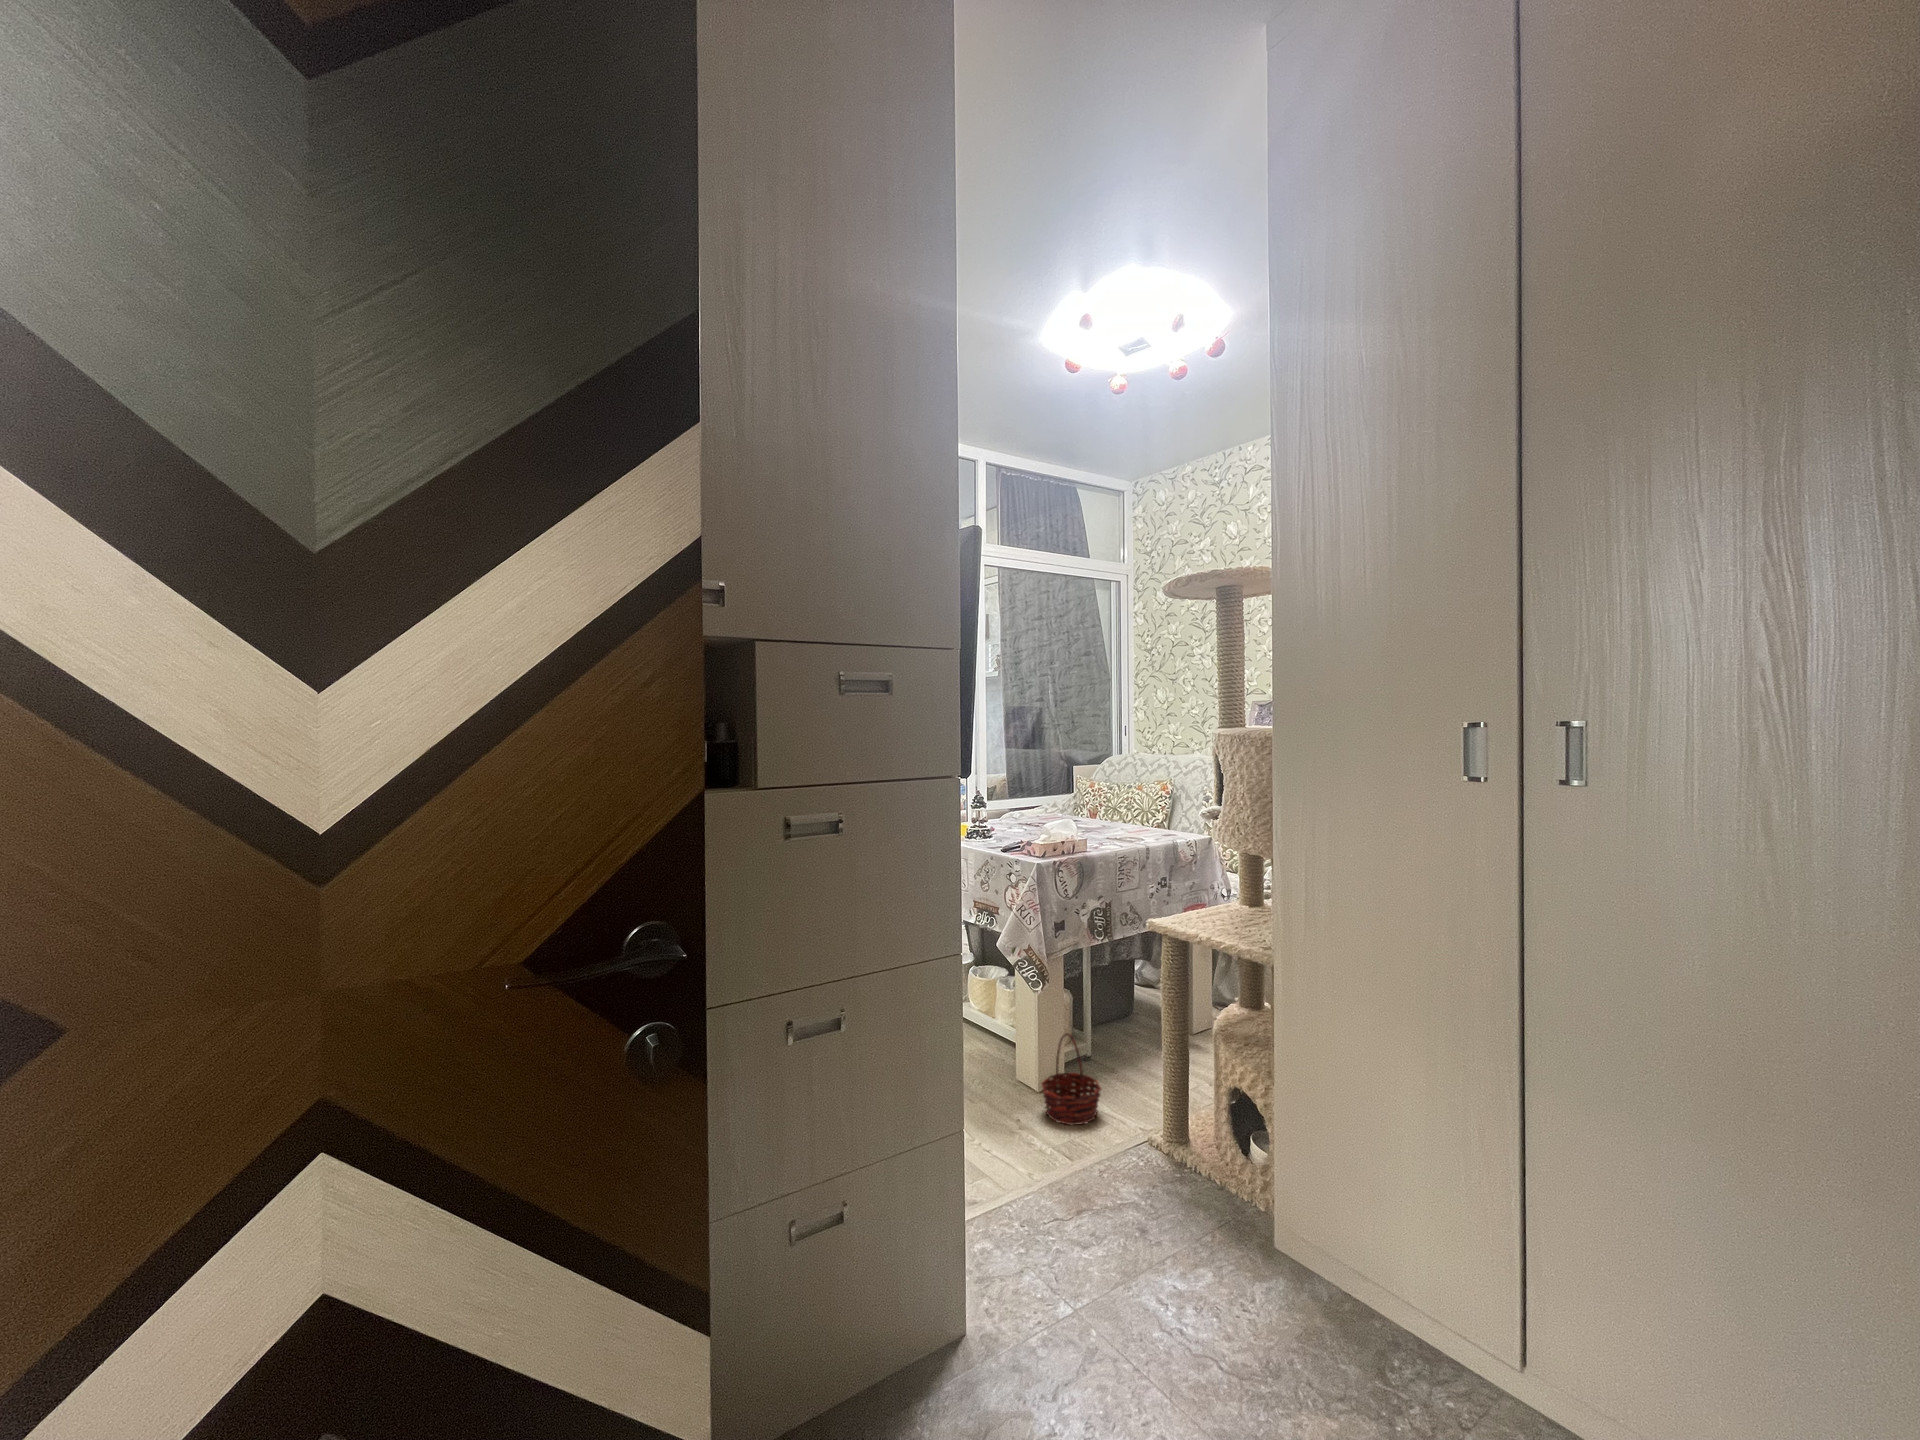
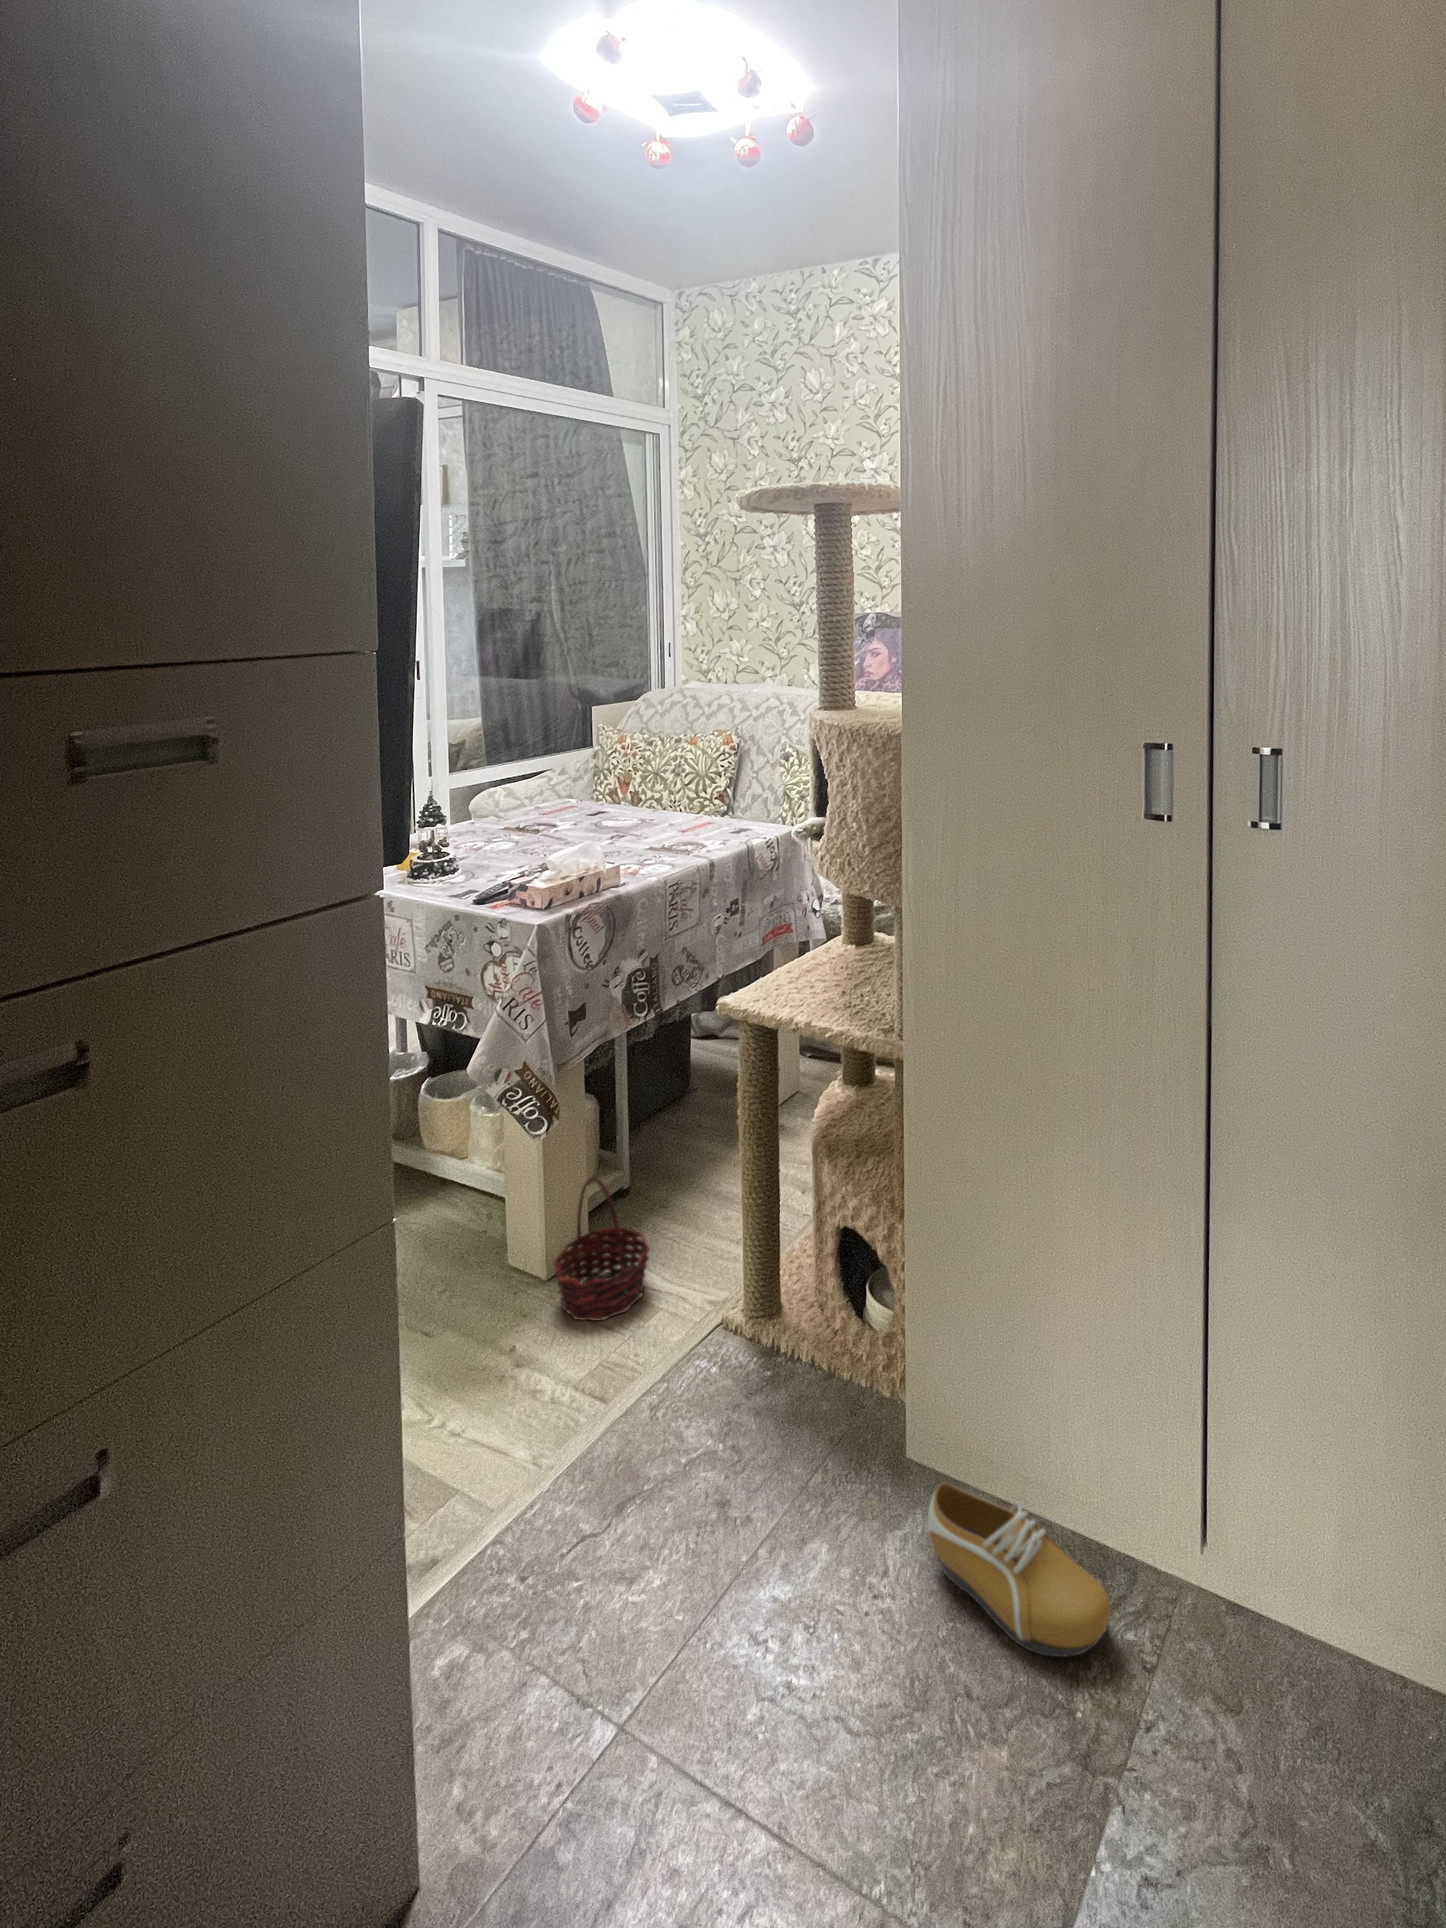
shoe: none [1283,1246,1422,1375] -> present [927,1483,1111,1657]

